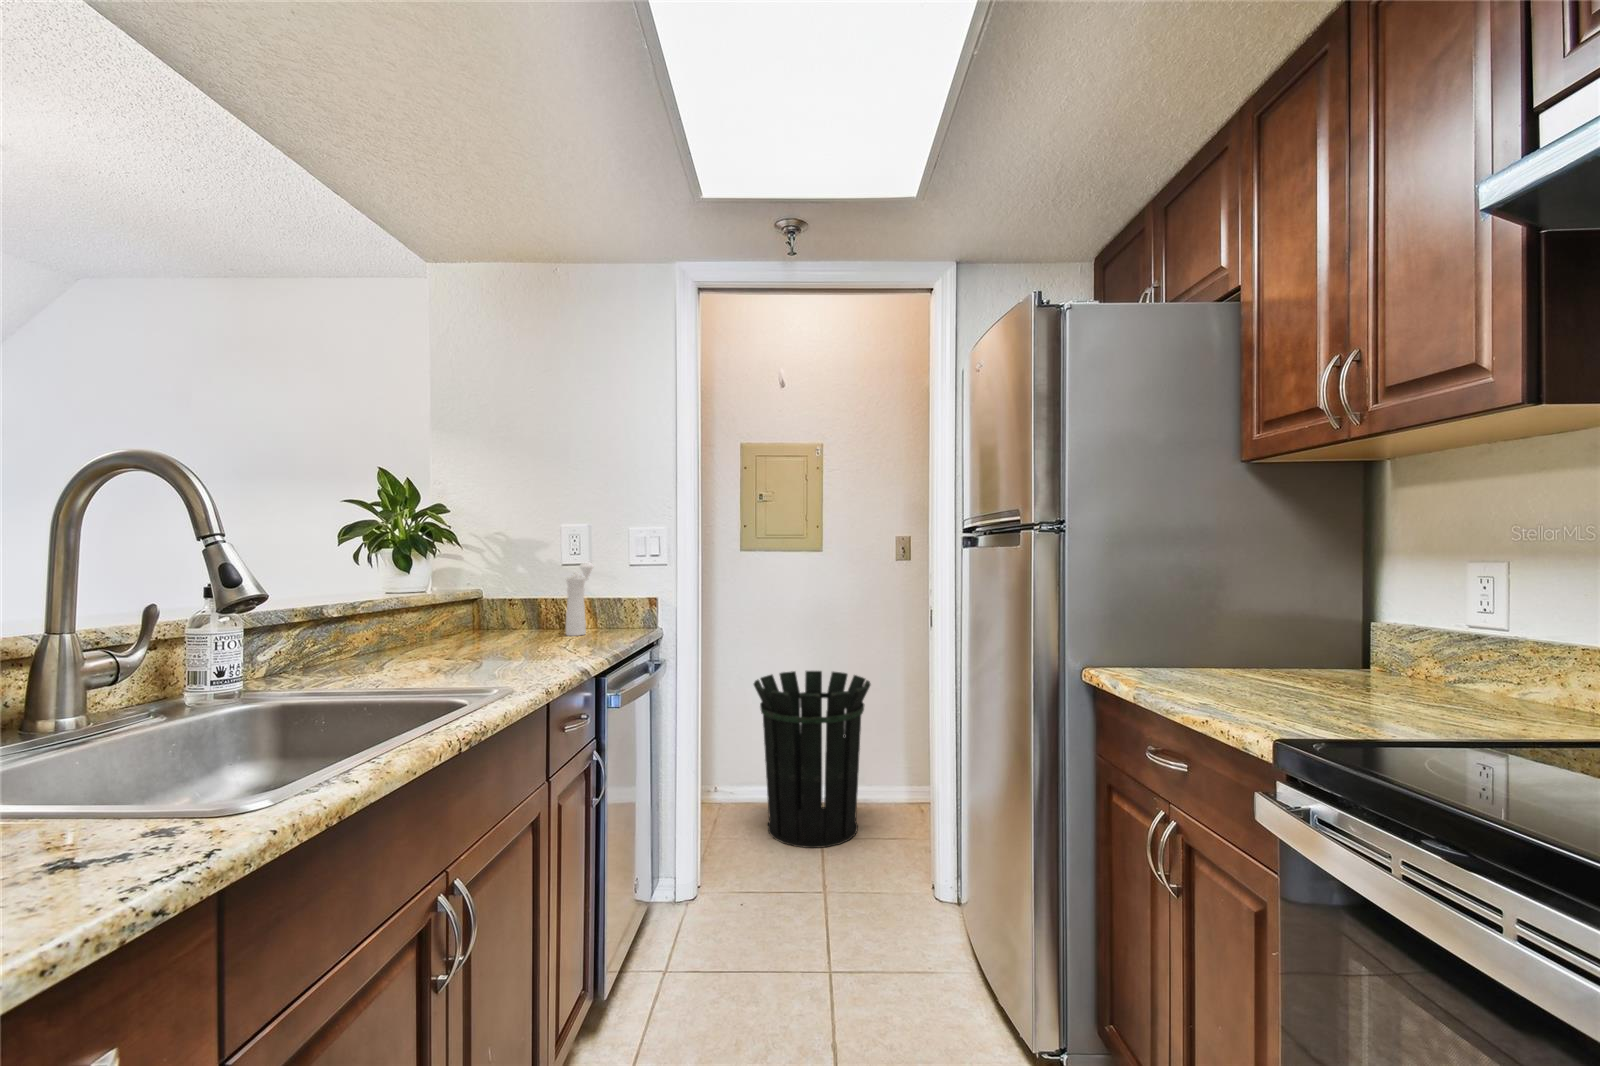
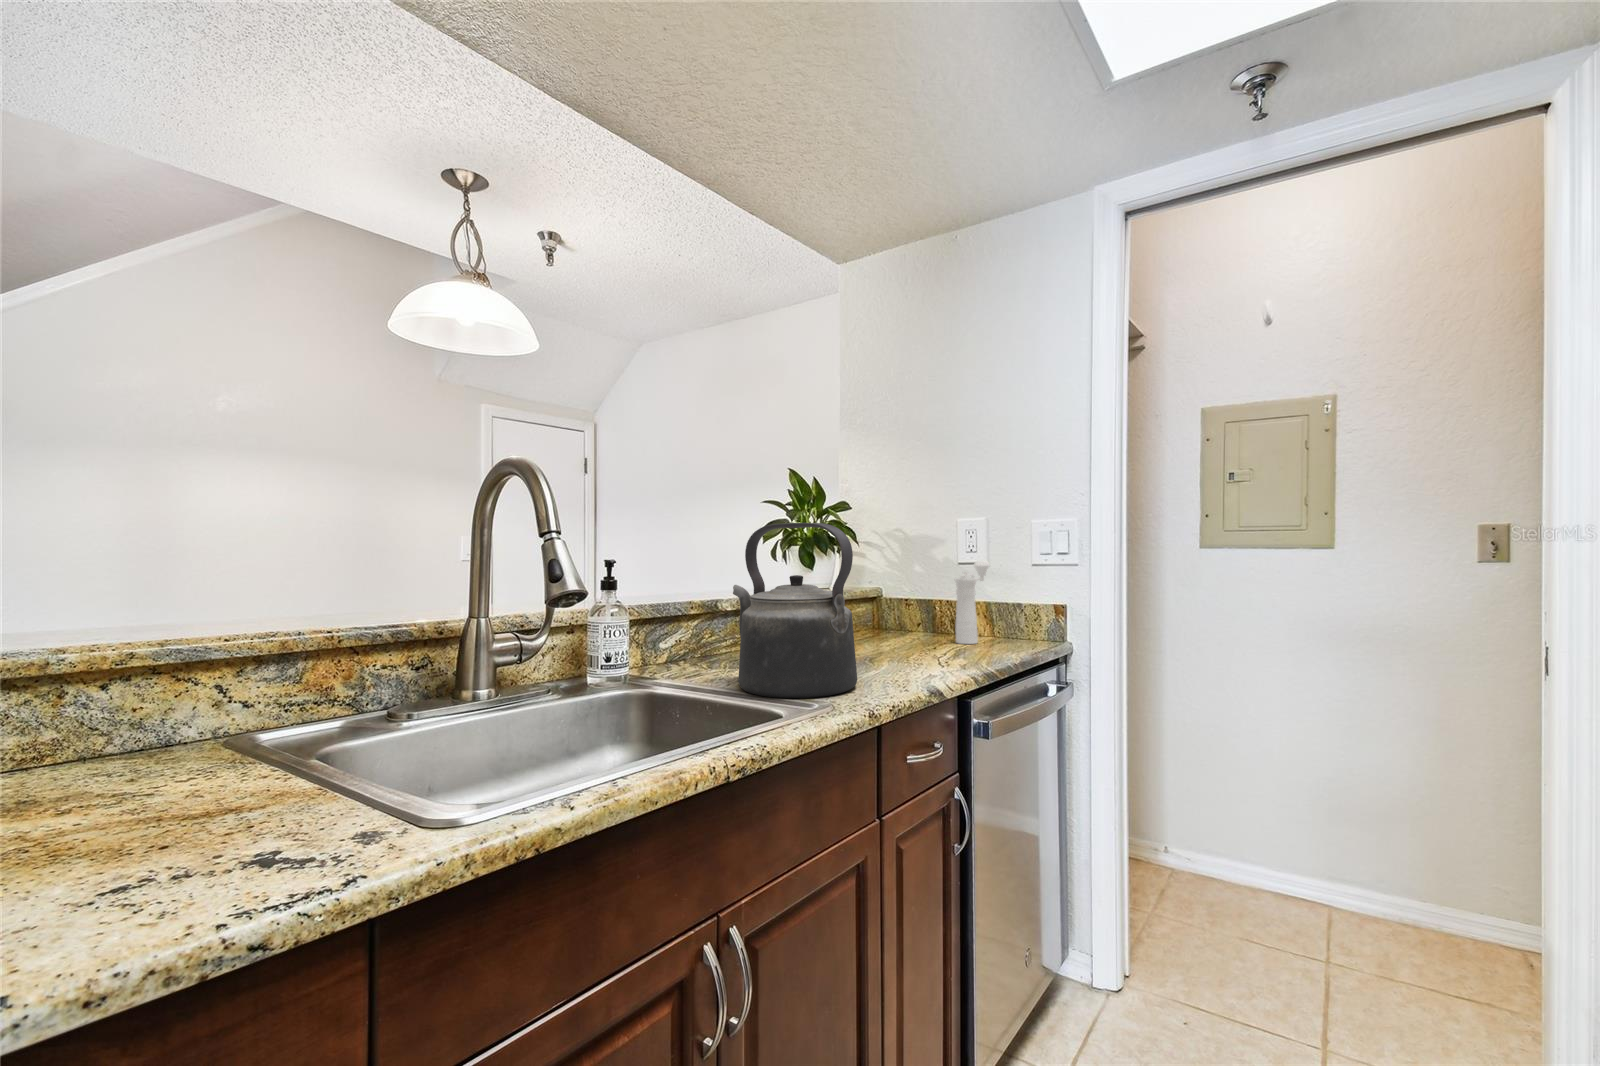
kettle: none [373,527,518,690] -> present [733,523,857,698]
waste bin: present [754,671,870,848] -> none [1218,716,1434,993]

